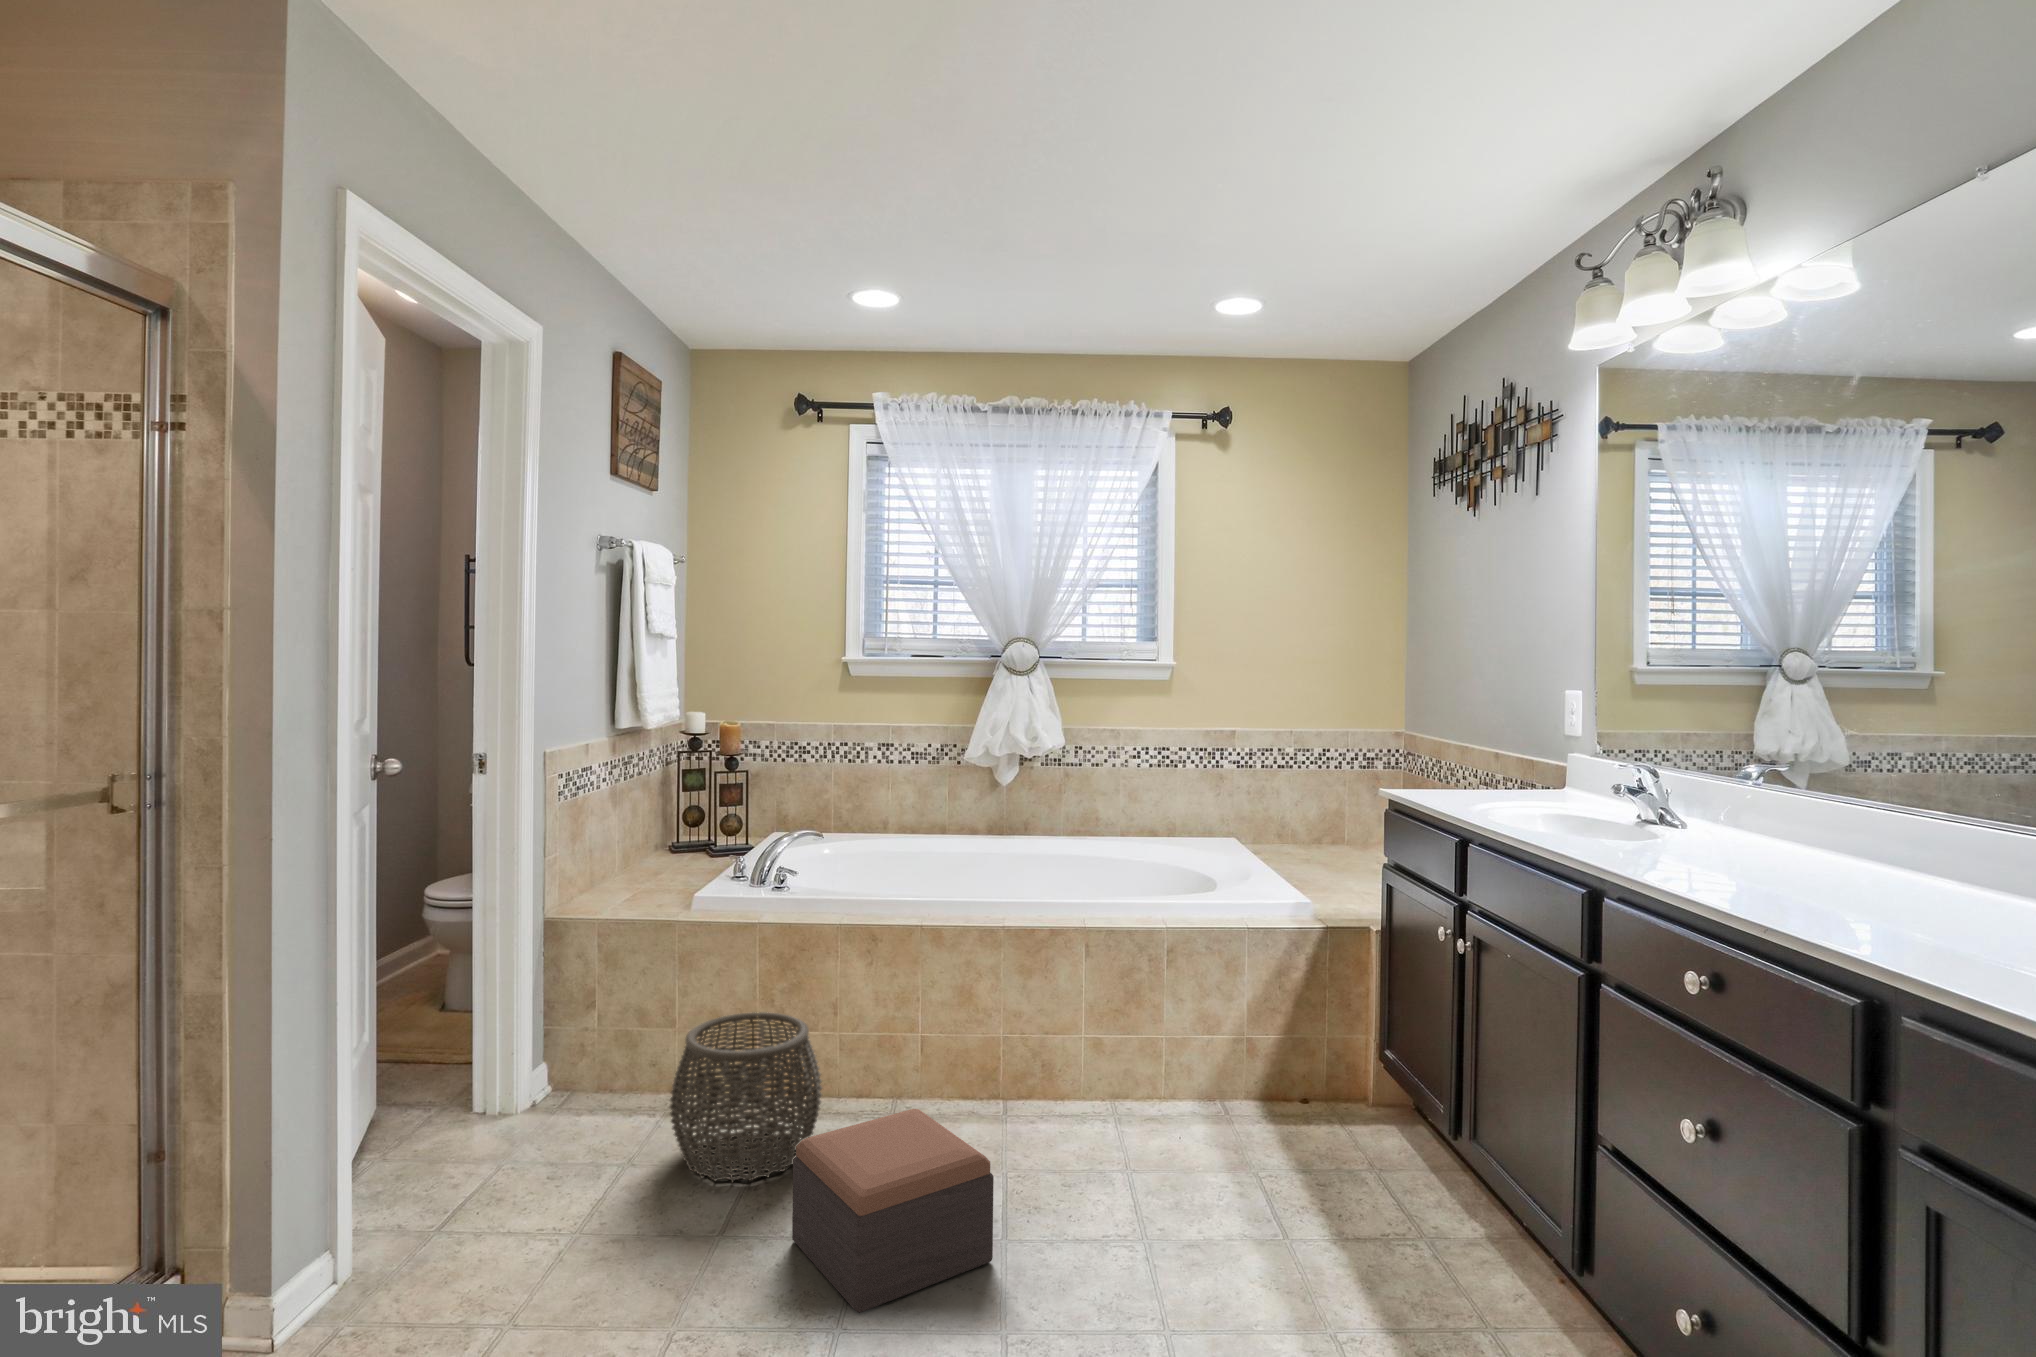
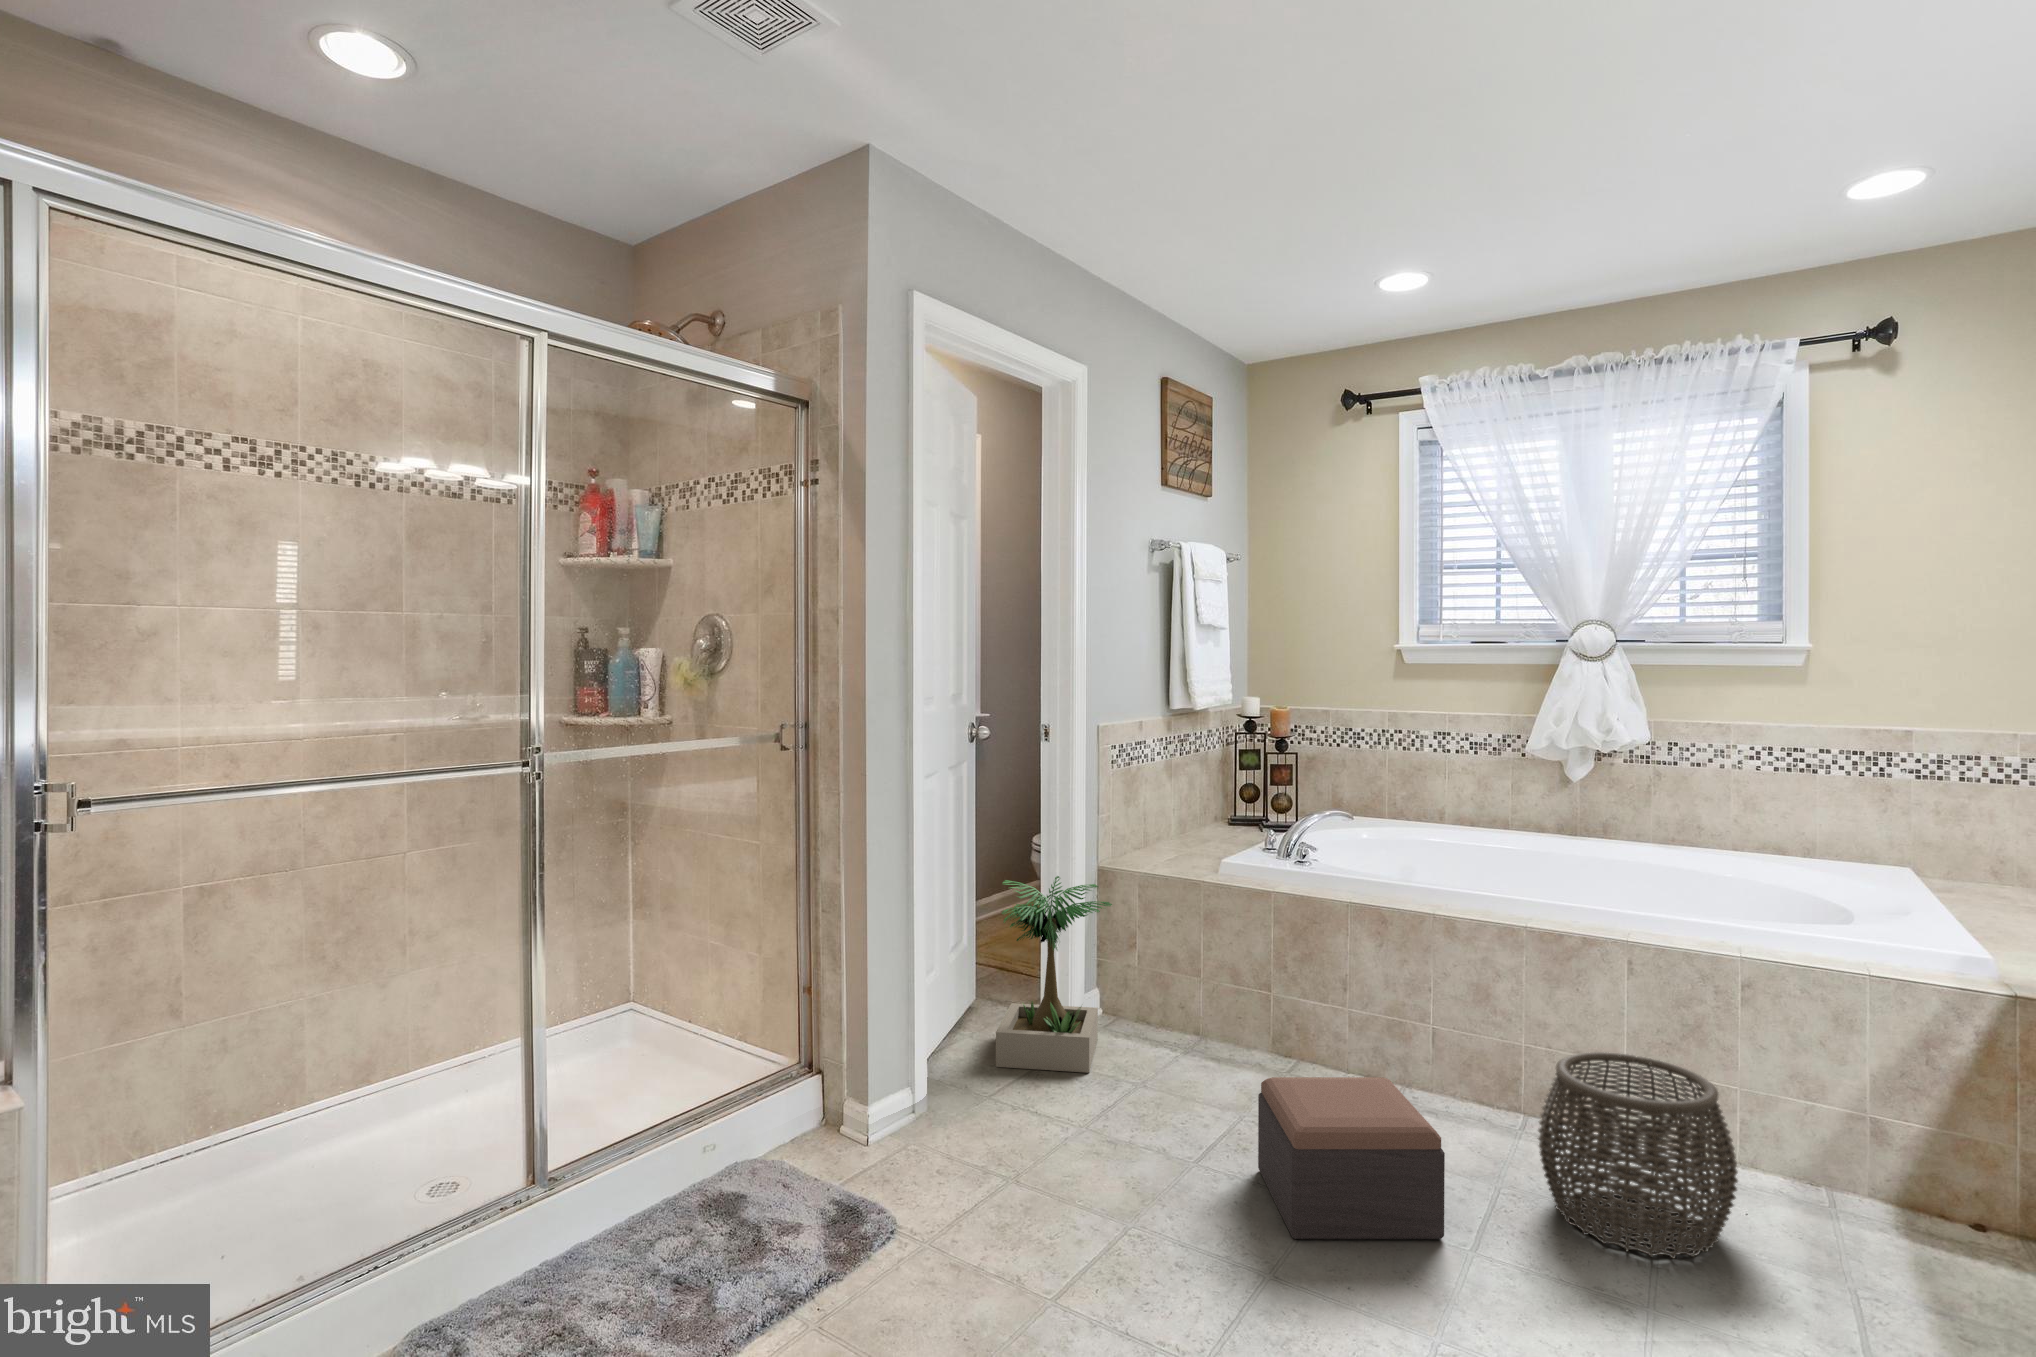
potted plant: none [414,936,592,1198] -> present [996,876,1112,1073]
woven basket: present [670,1012,822,1182] -> present [1538,1052,1738,1258]

